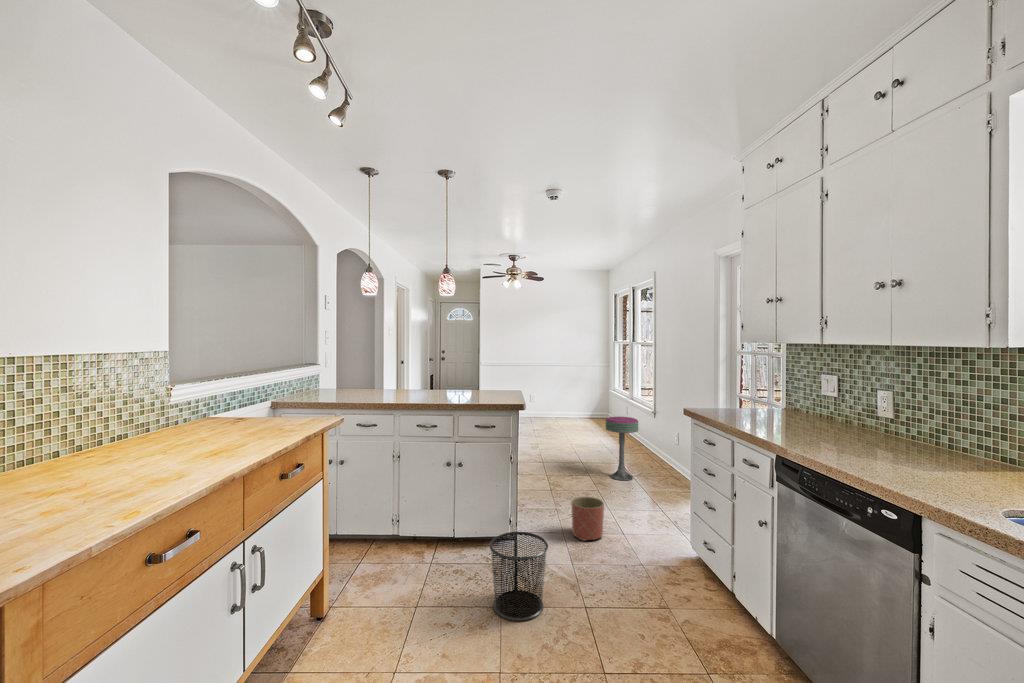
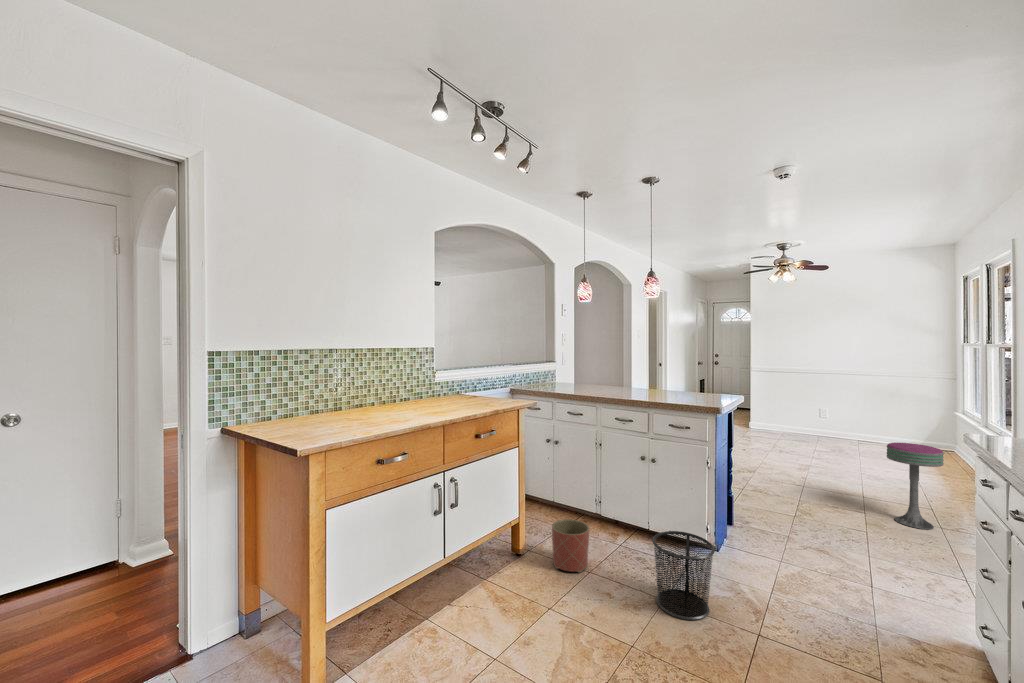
planter: present [571,497,604,541] -> present [552,519,589,572]

